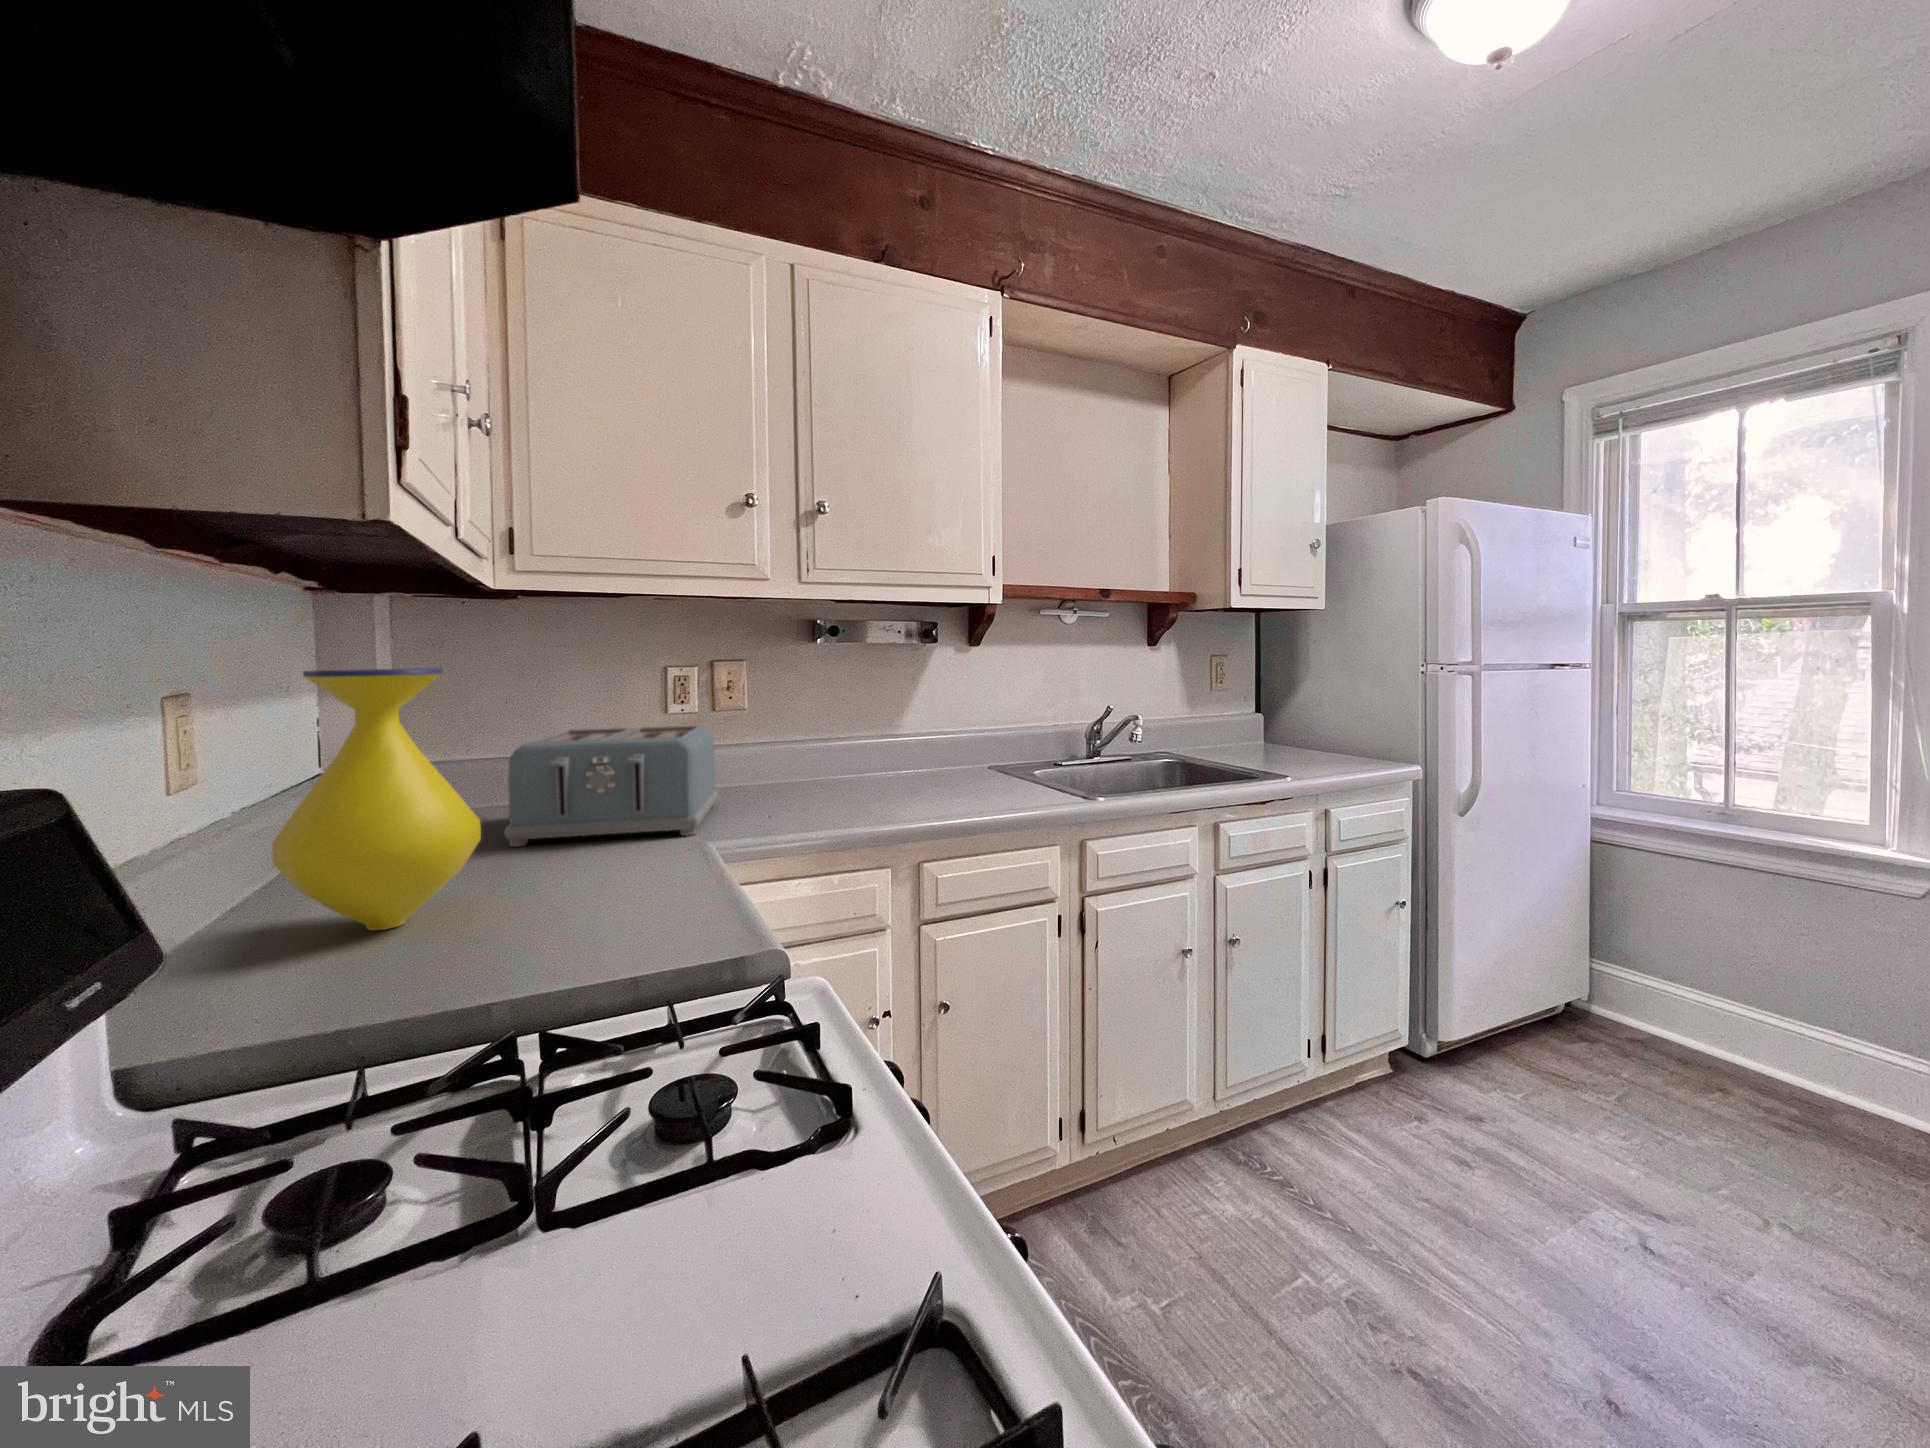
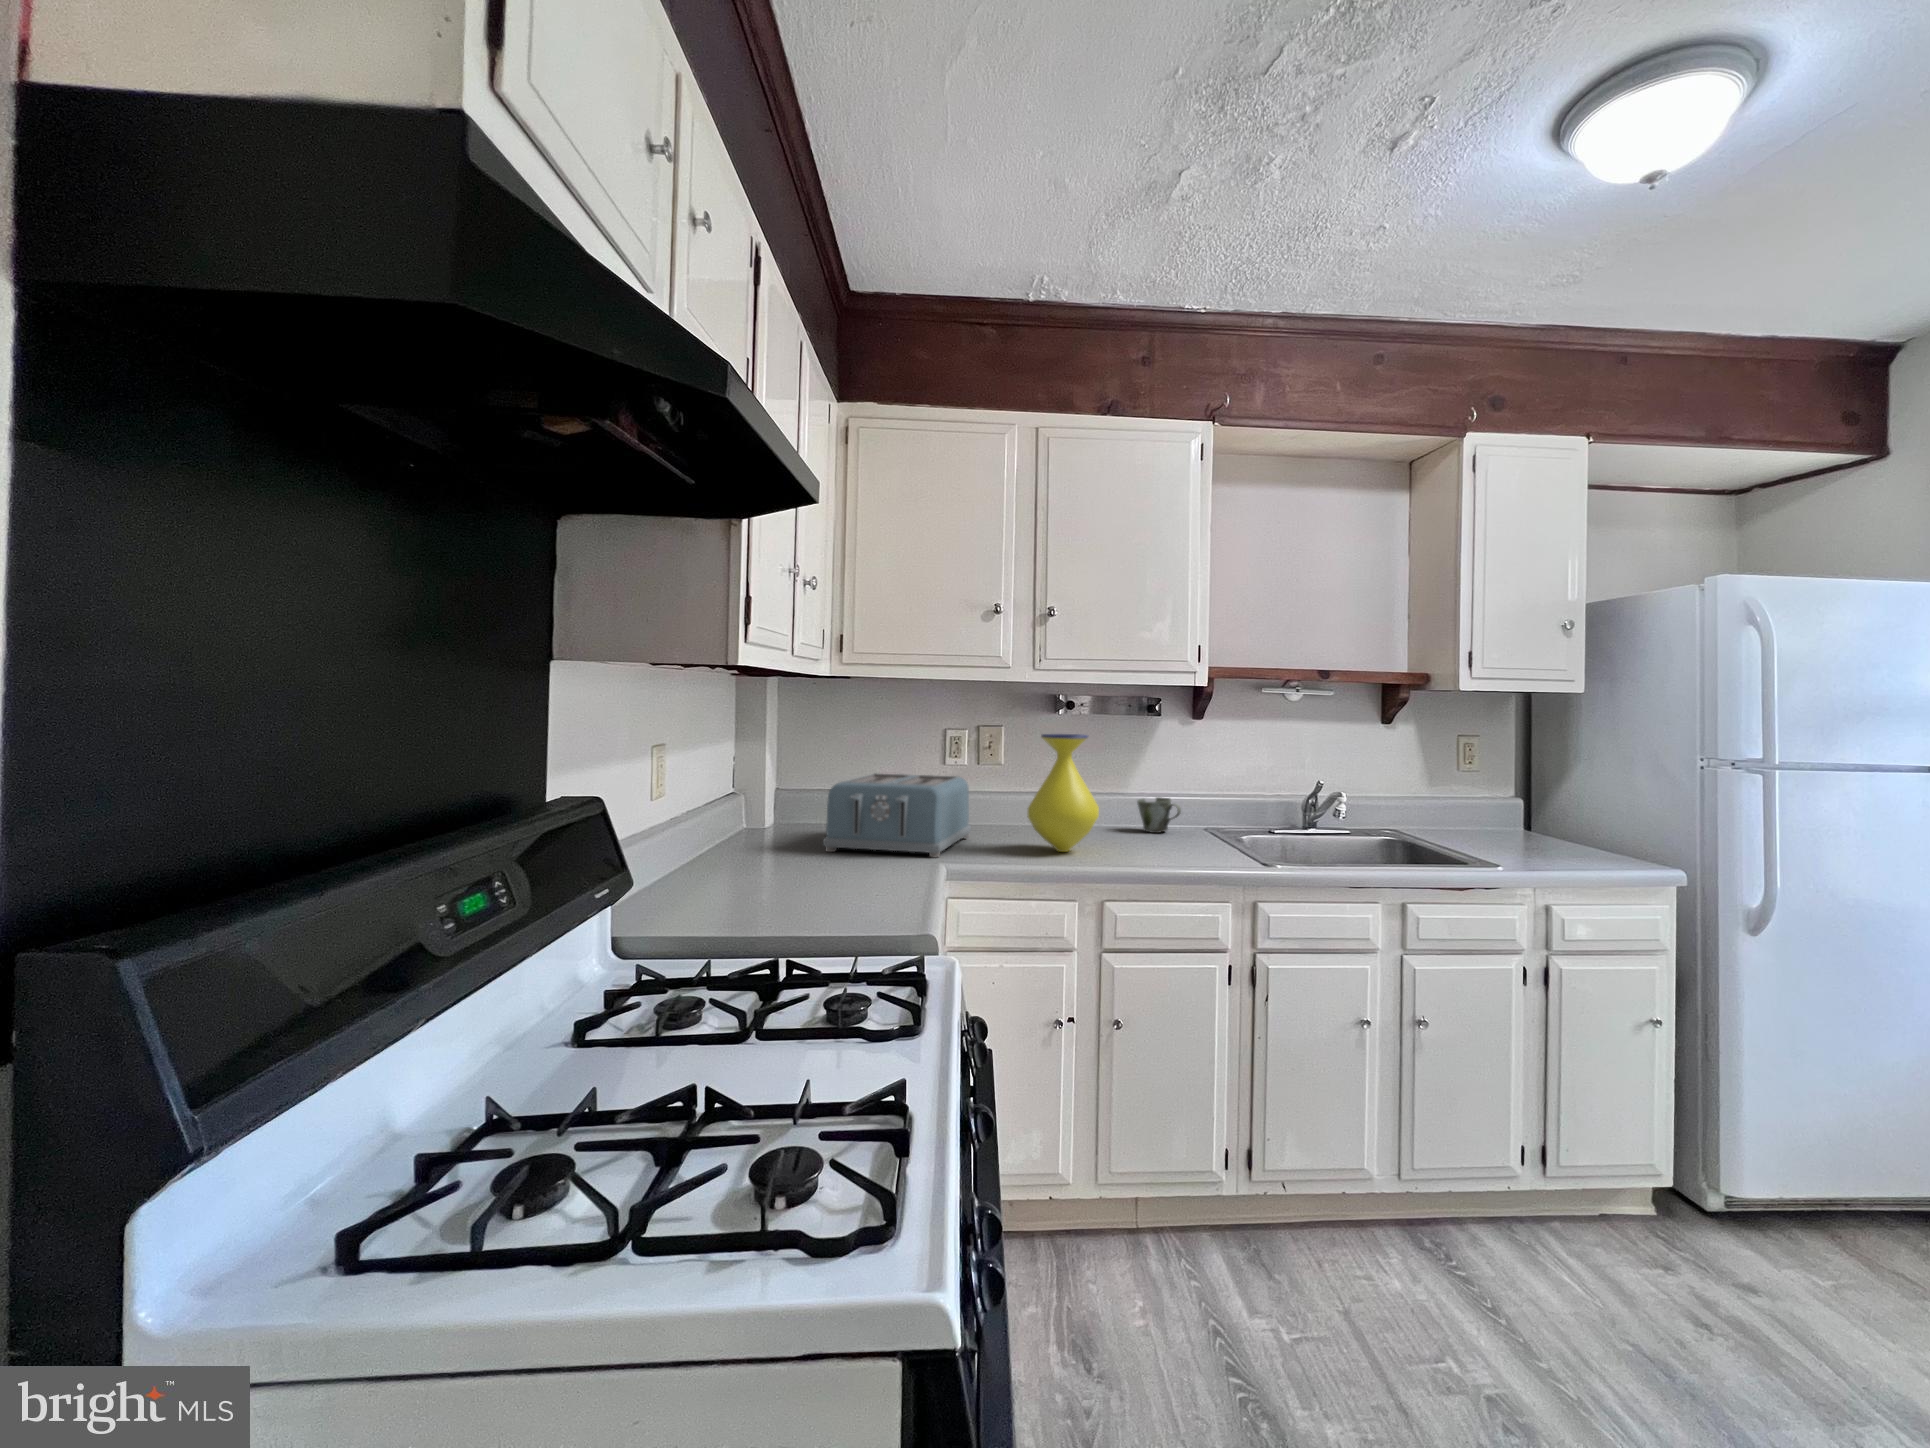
vase: present [272,668,481,930] -> present [1028,734,1099,852]
mug: none [913,737,965,778] -> present [1137,797,1181,833]

